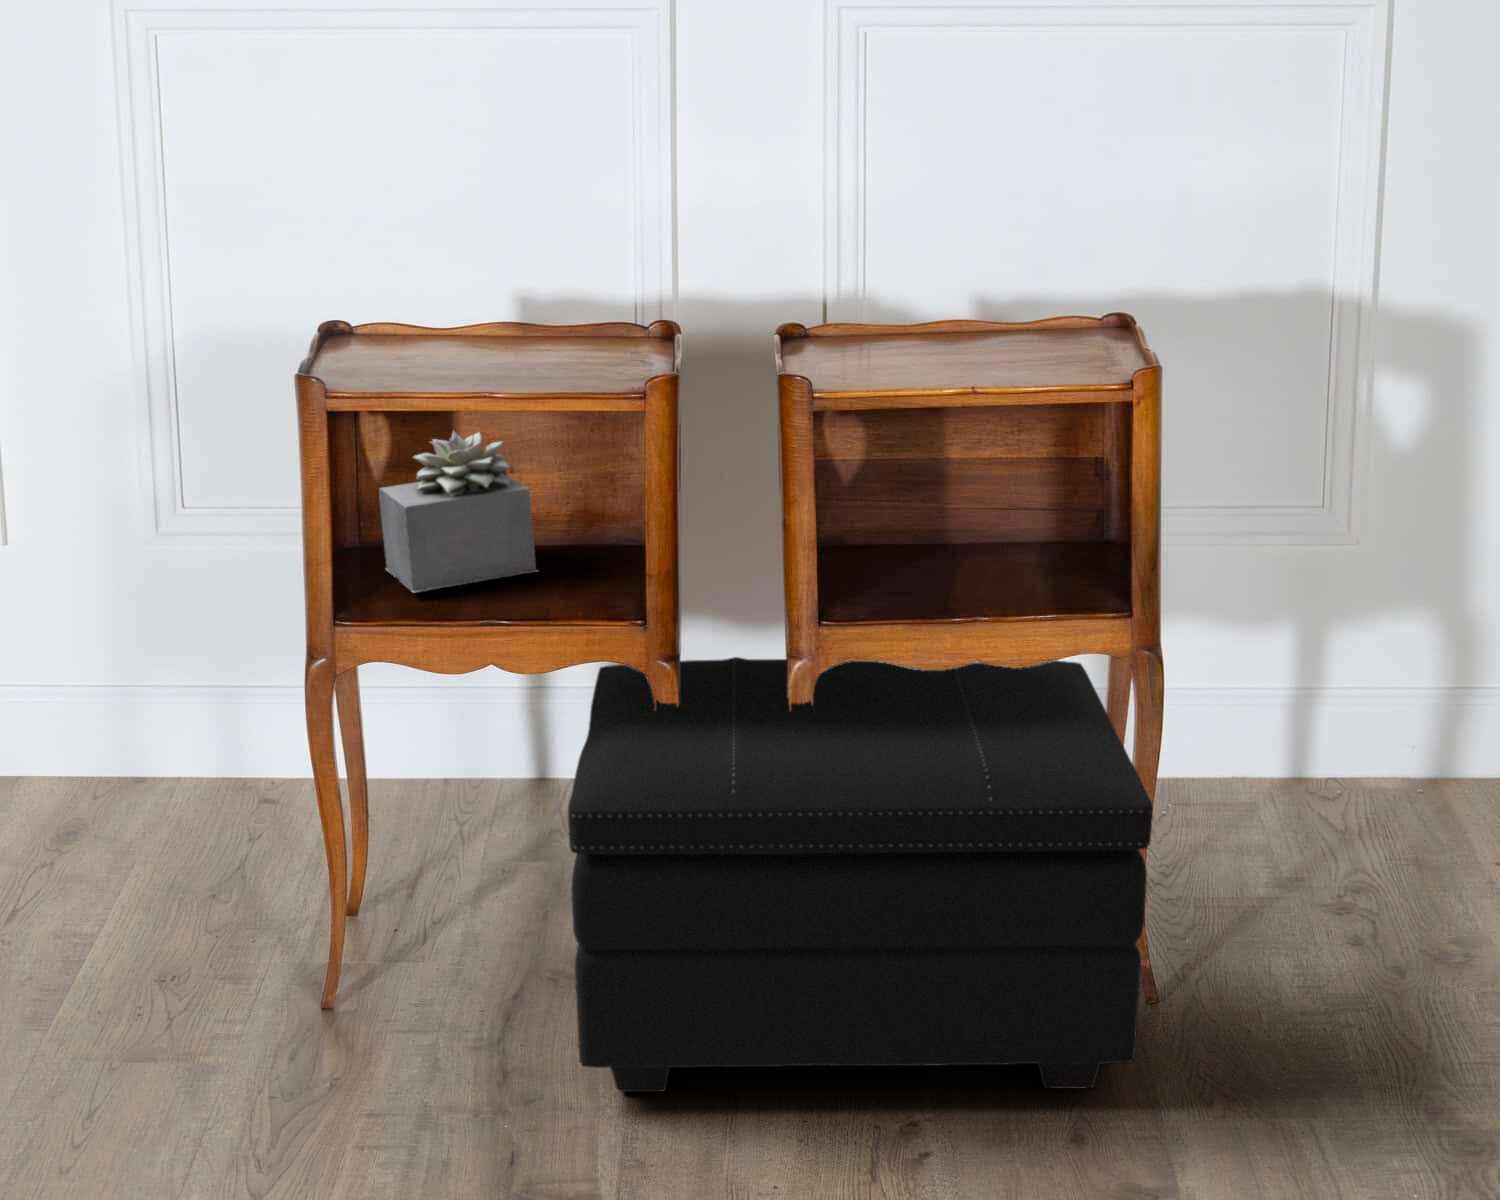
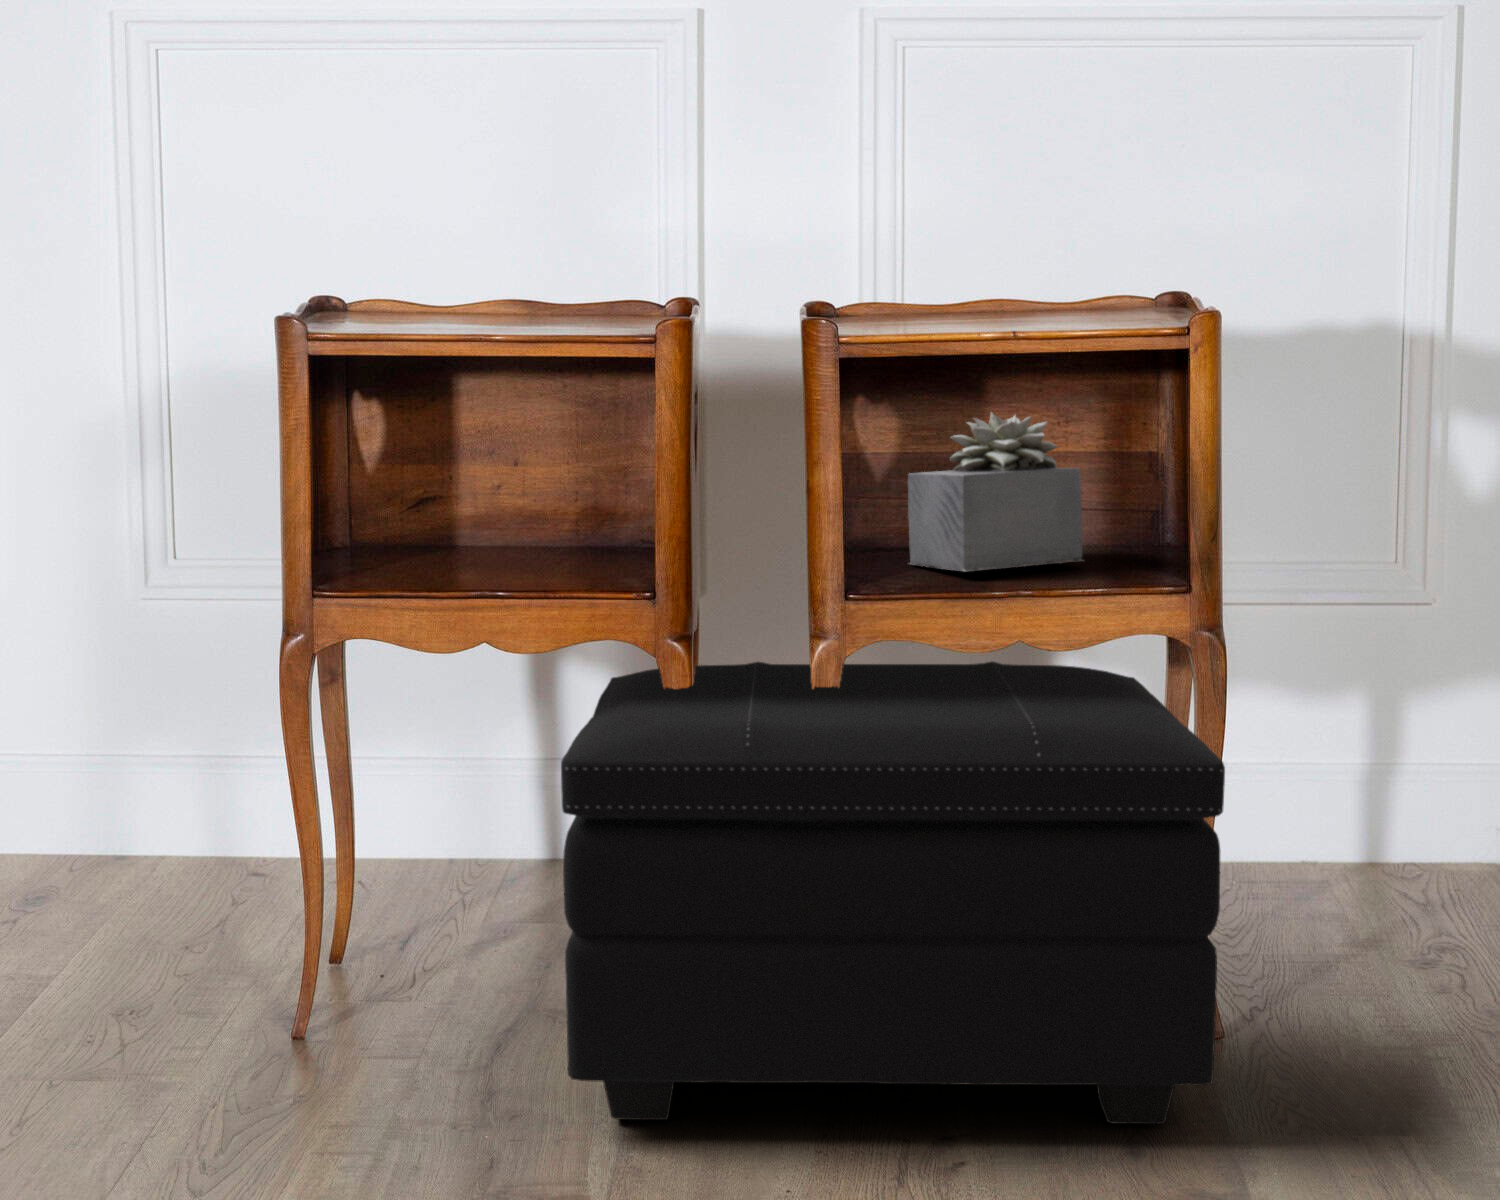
succulent plant: present [379,431,537,592] -> present [908,413,1082,571]

